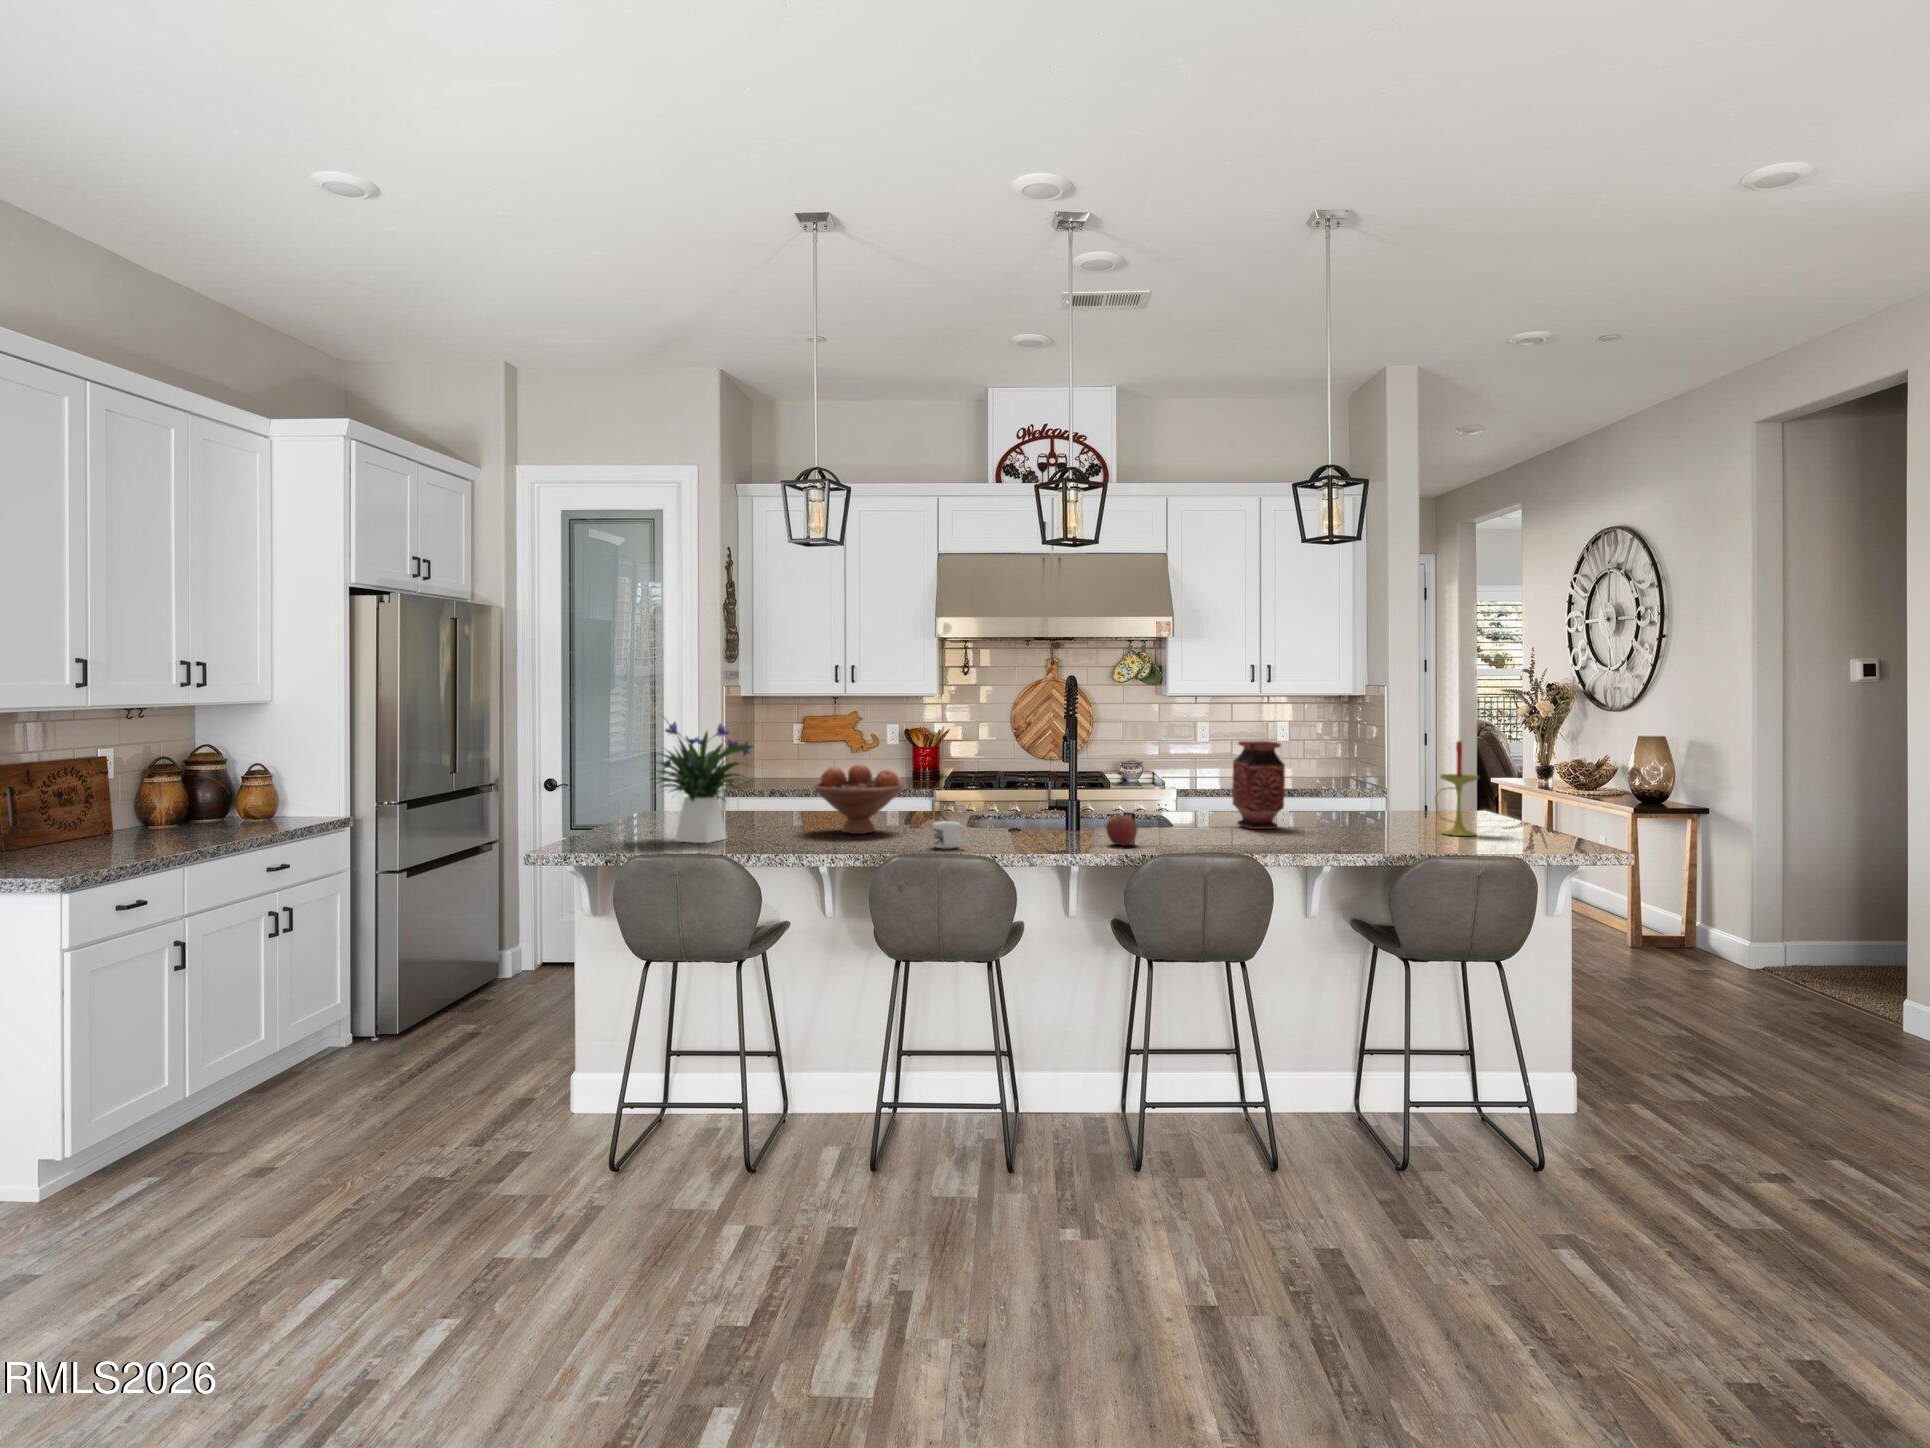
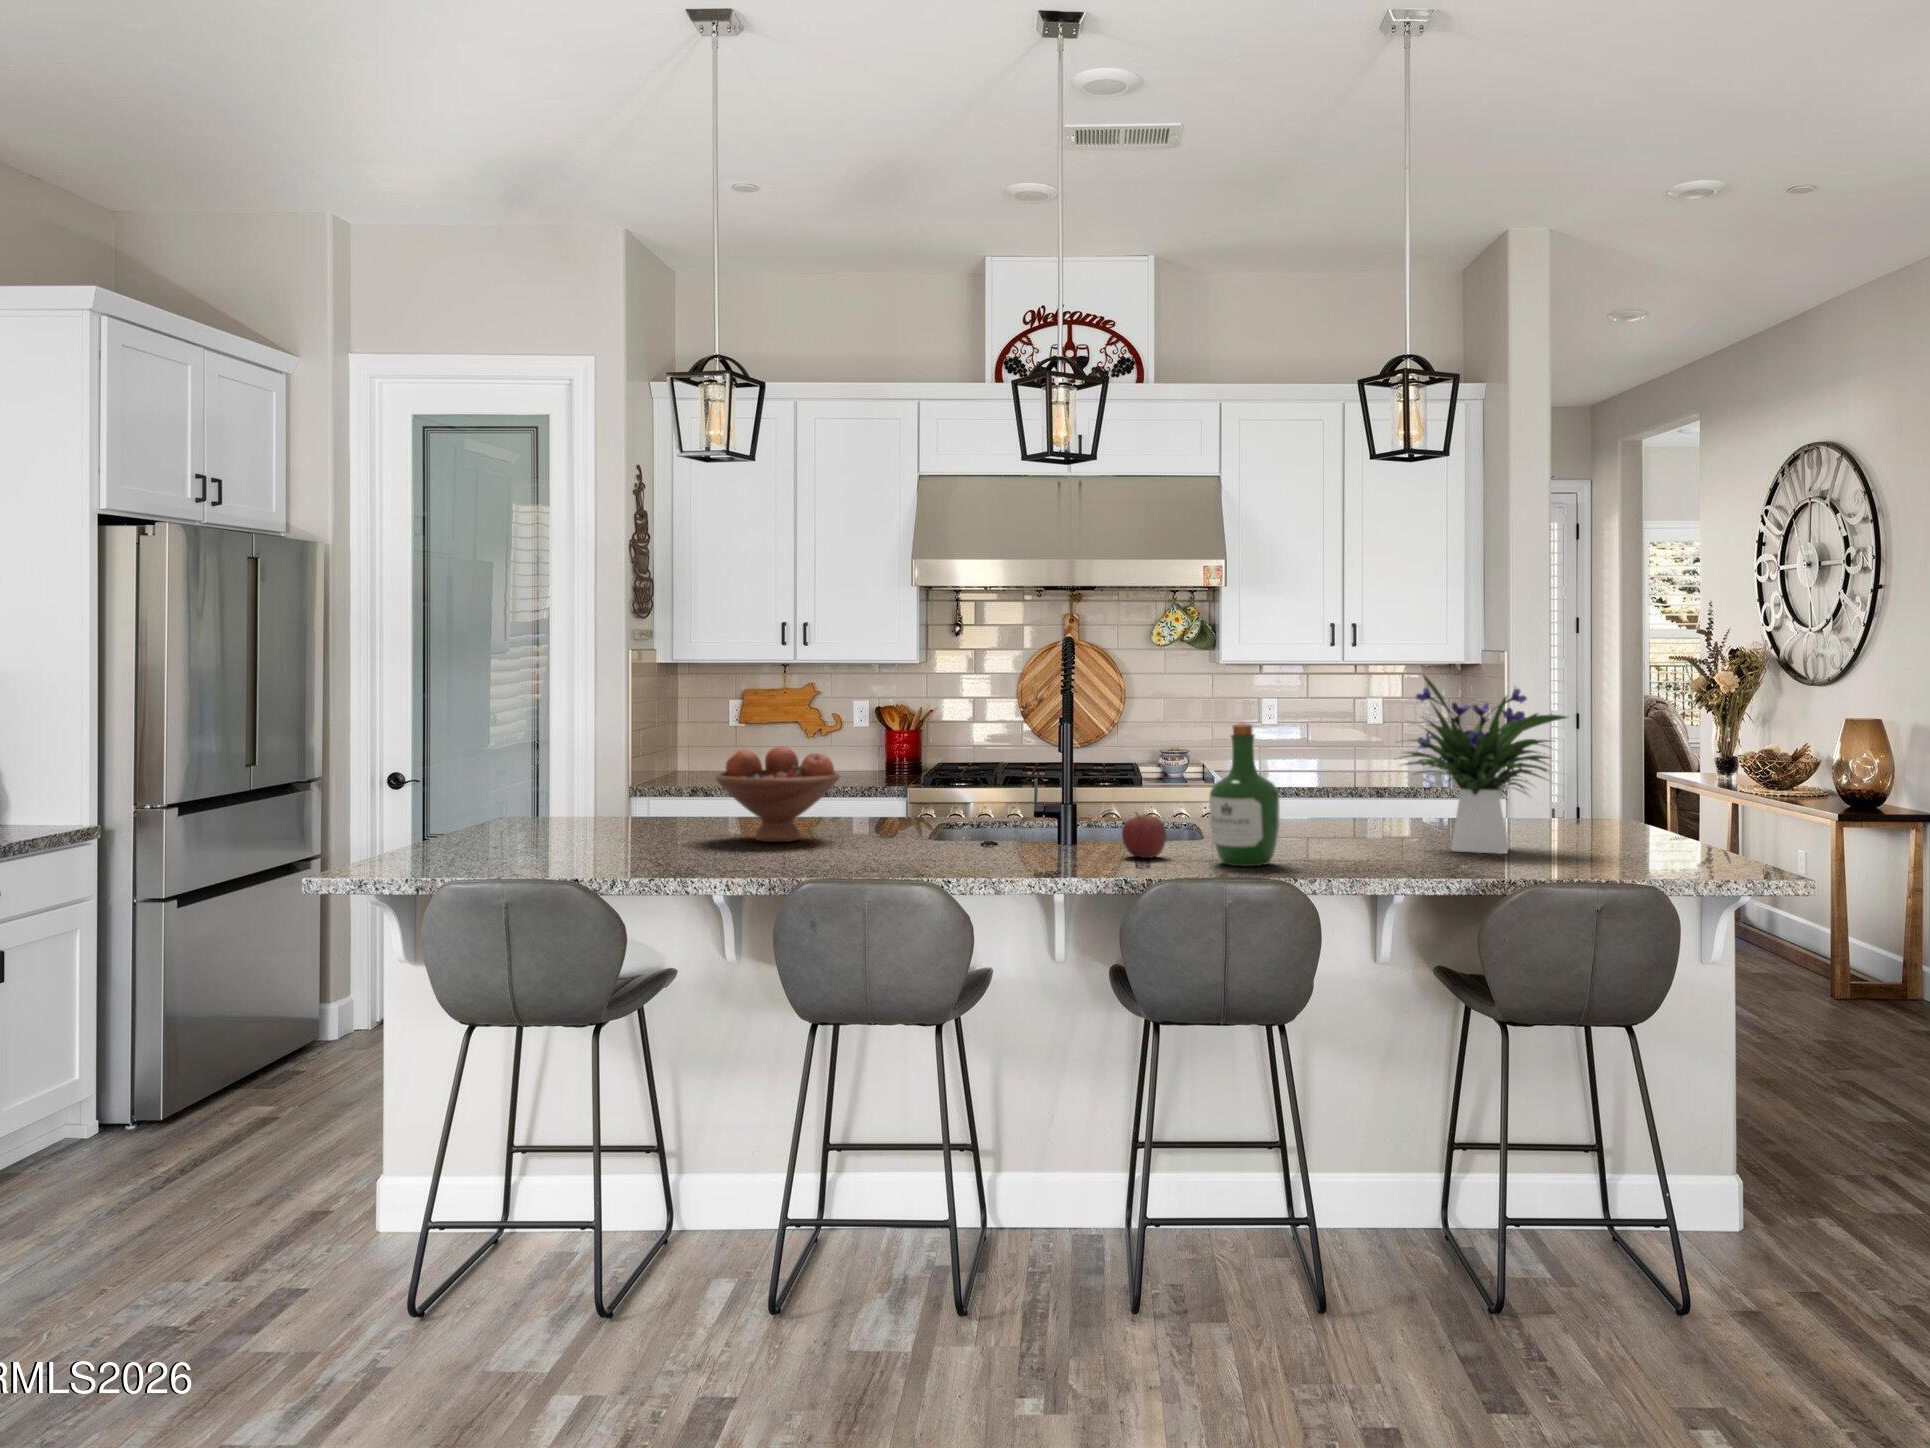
flower arrangement: present [654,722,752,843] -> present [1404,674,1567,854]
vase: present [1232,741,1285,829] -> none [1303,714,1378,837]
candle: present [1435,741,1478,836] -> none [1593,708,1657,846]
wine bottle: none [1167,751,1216,852] -> present [1209,723,1280,866]
mug: present [933,821,968,849] -> none [874,823,923,862]

